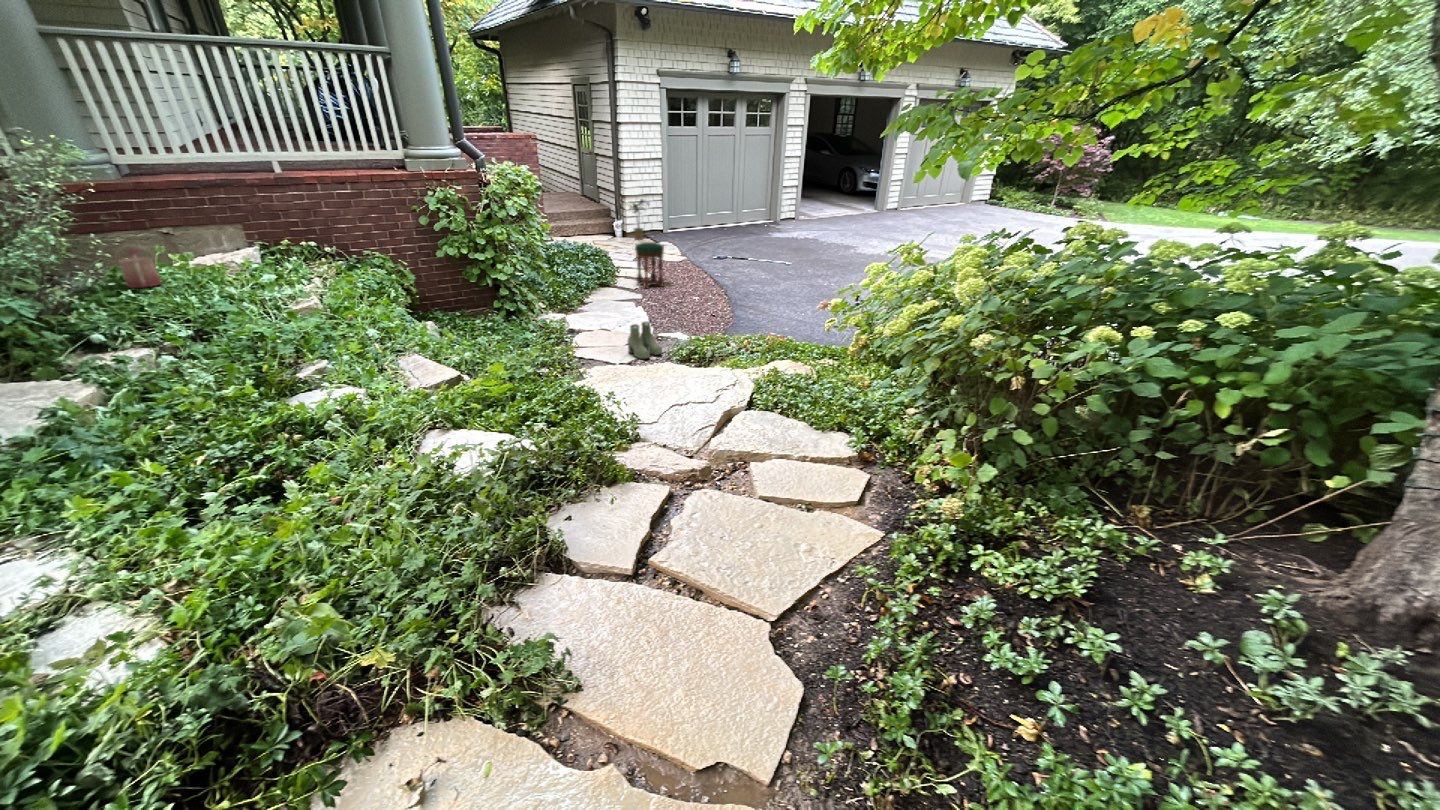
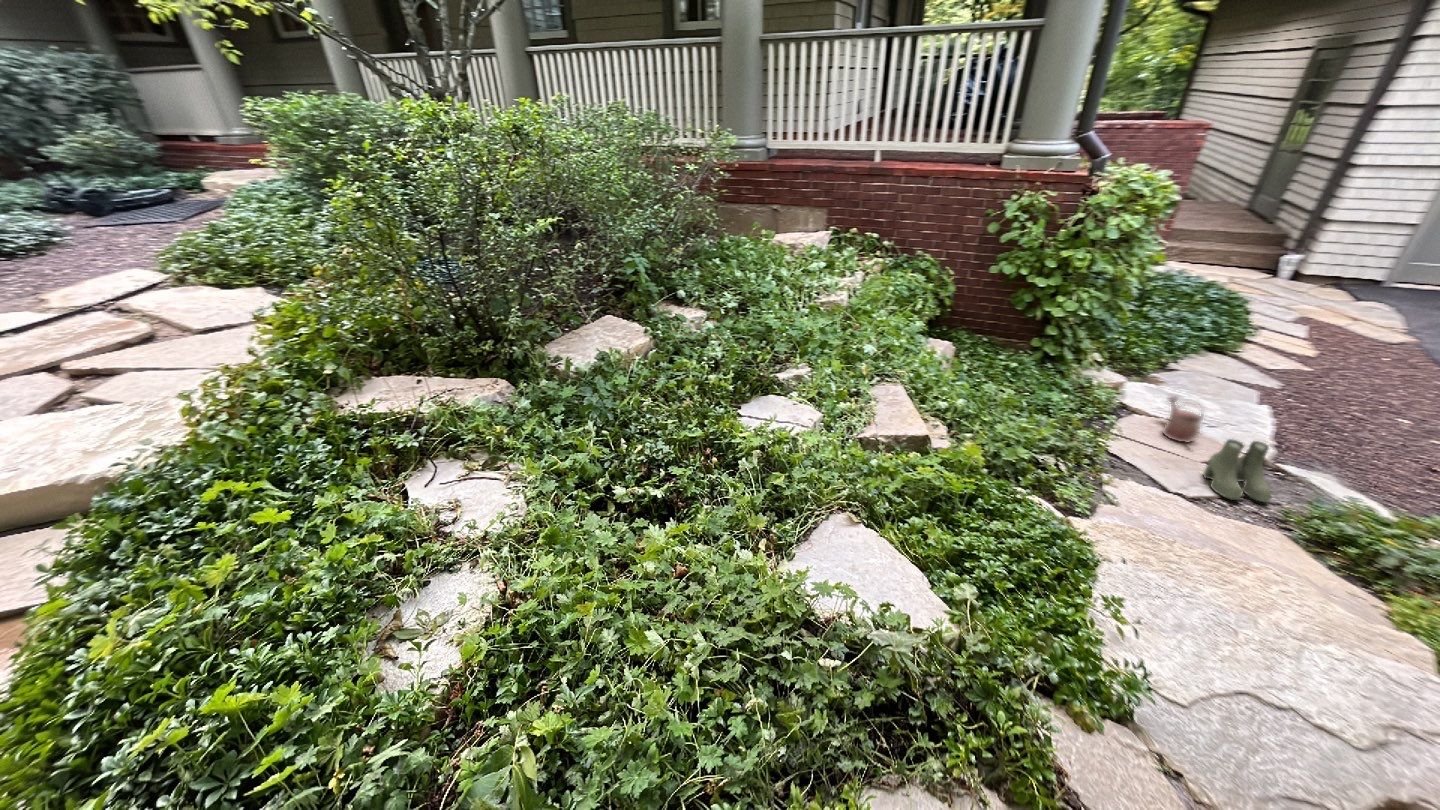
potted plant: present [630,199,649,240] -> none [1311,230,1378,290]
stool: present [635,242,664,289] -> none [1277,304,1368,380]
watering can: present [116,246,162,288] -> present [1163,397,1203,442]

